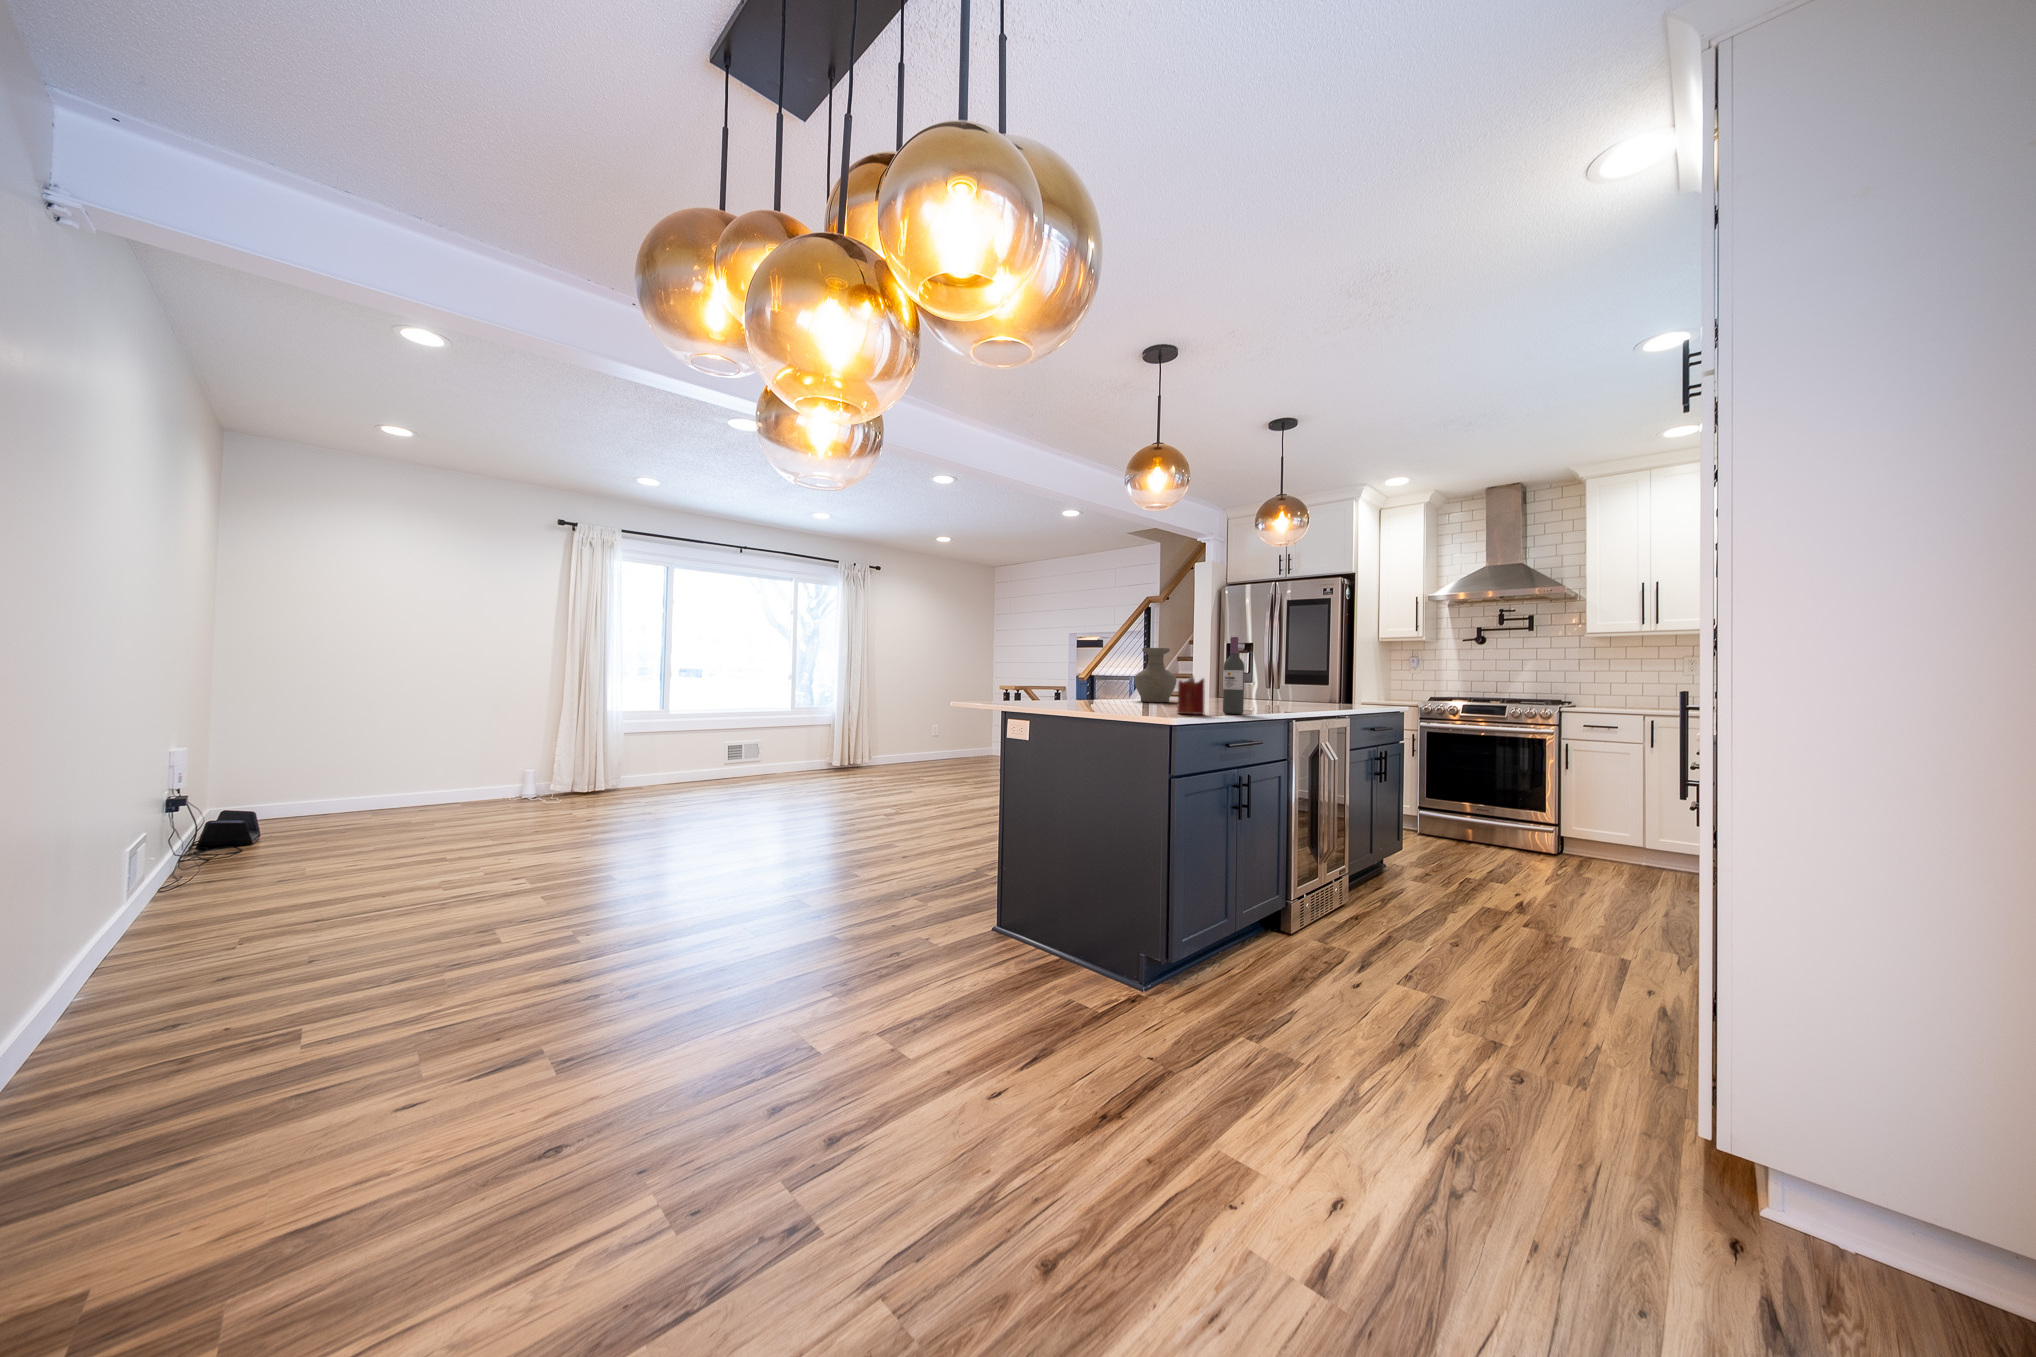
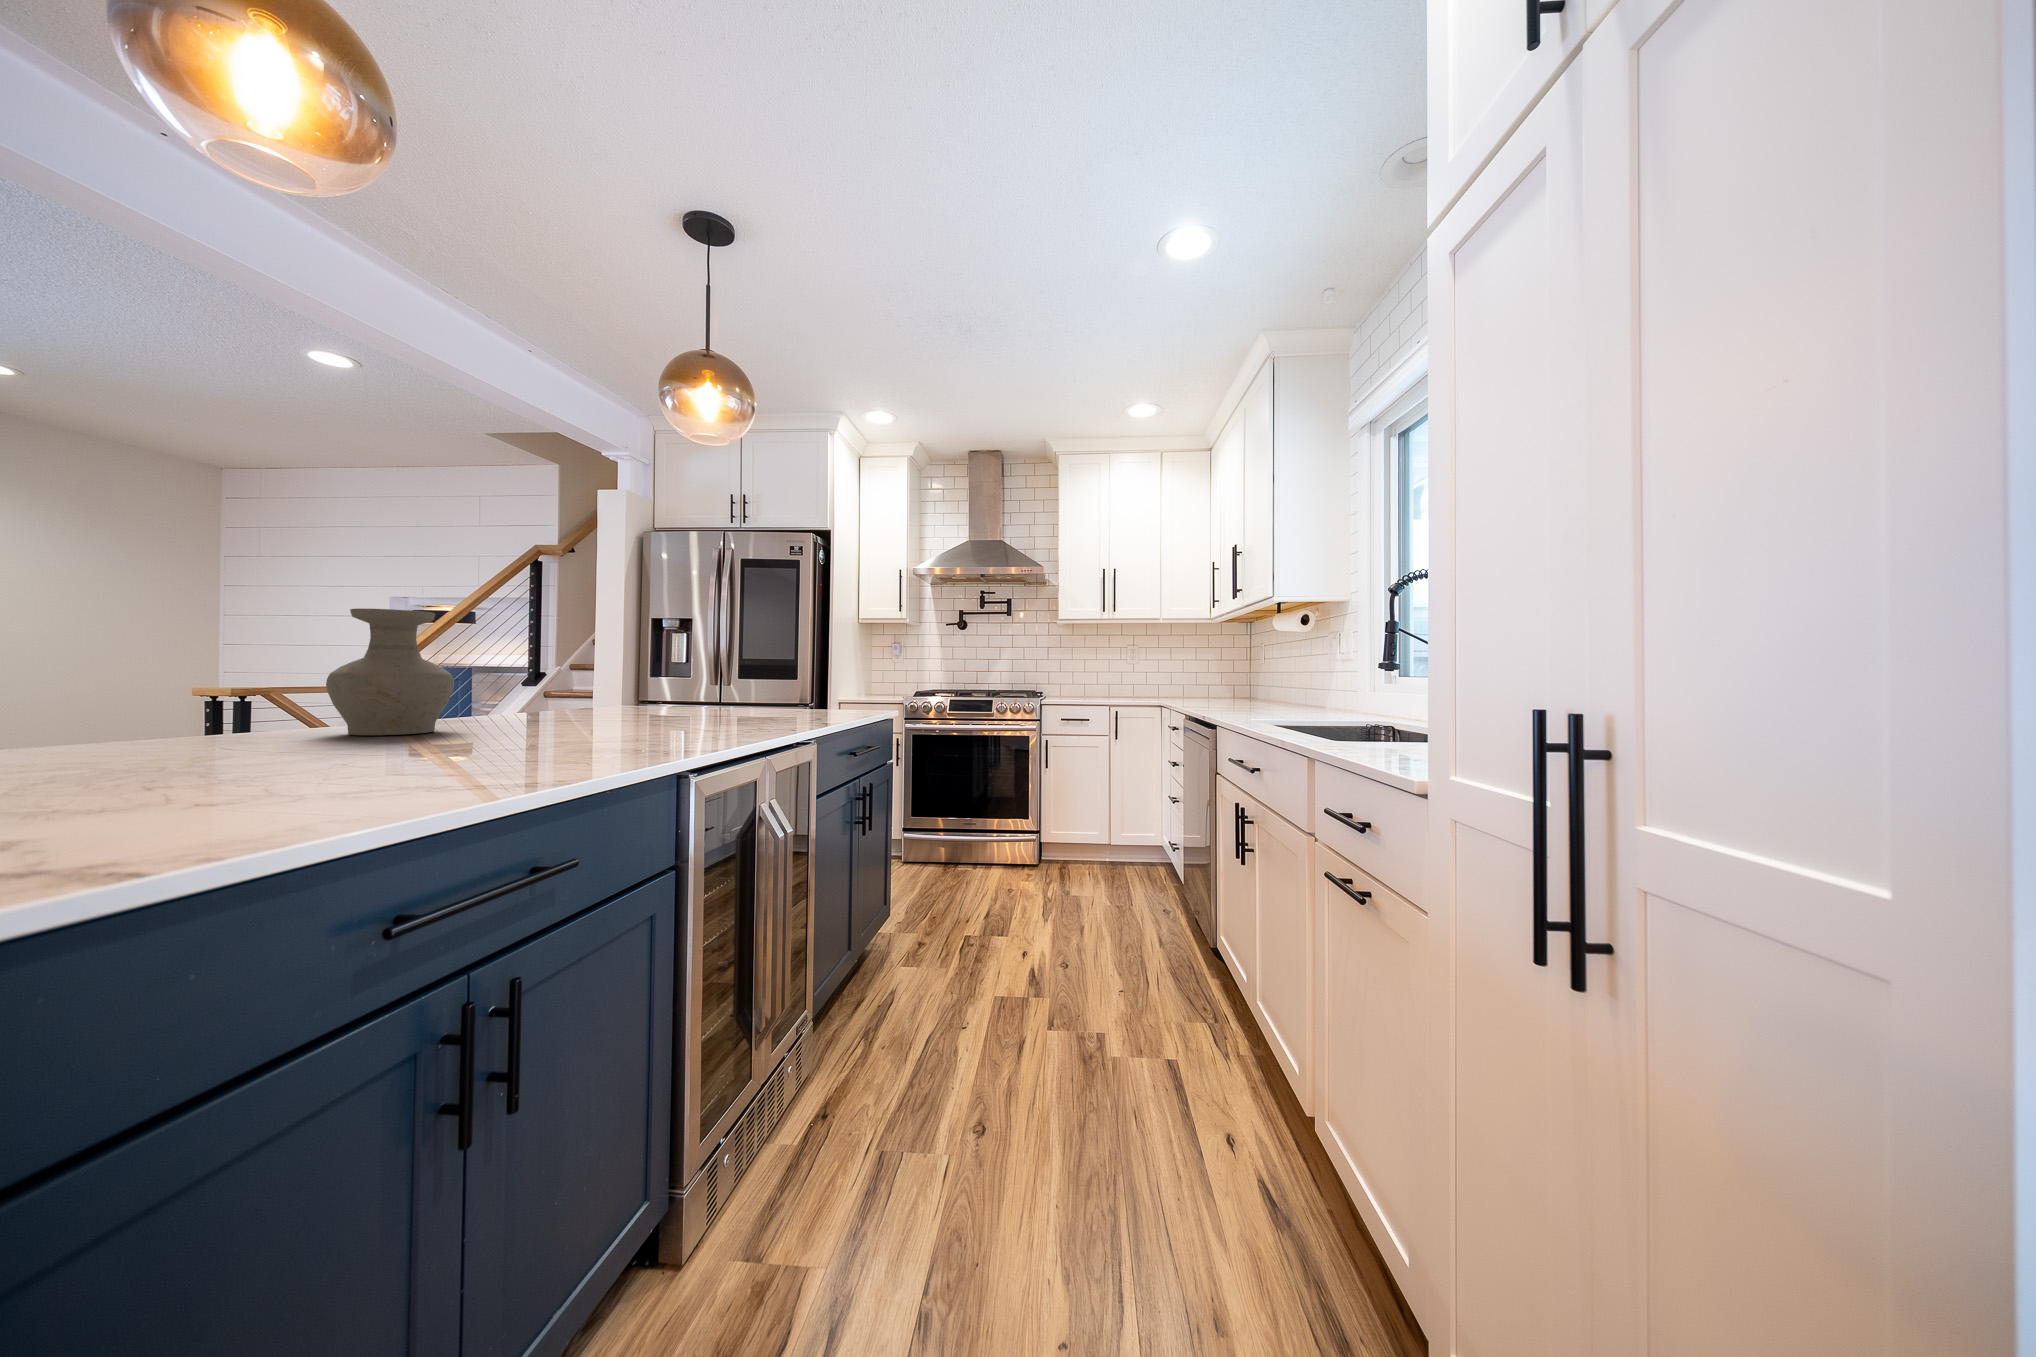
wine bottle: present [1223,637,1244,714] -> none [447,571,519,794]
candle: present [1177,676,1205,714] -> none [201,684,339,830]

